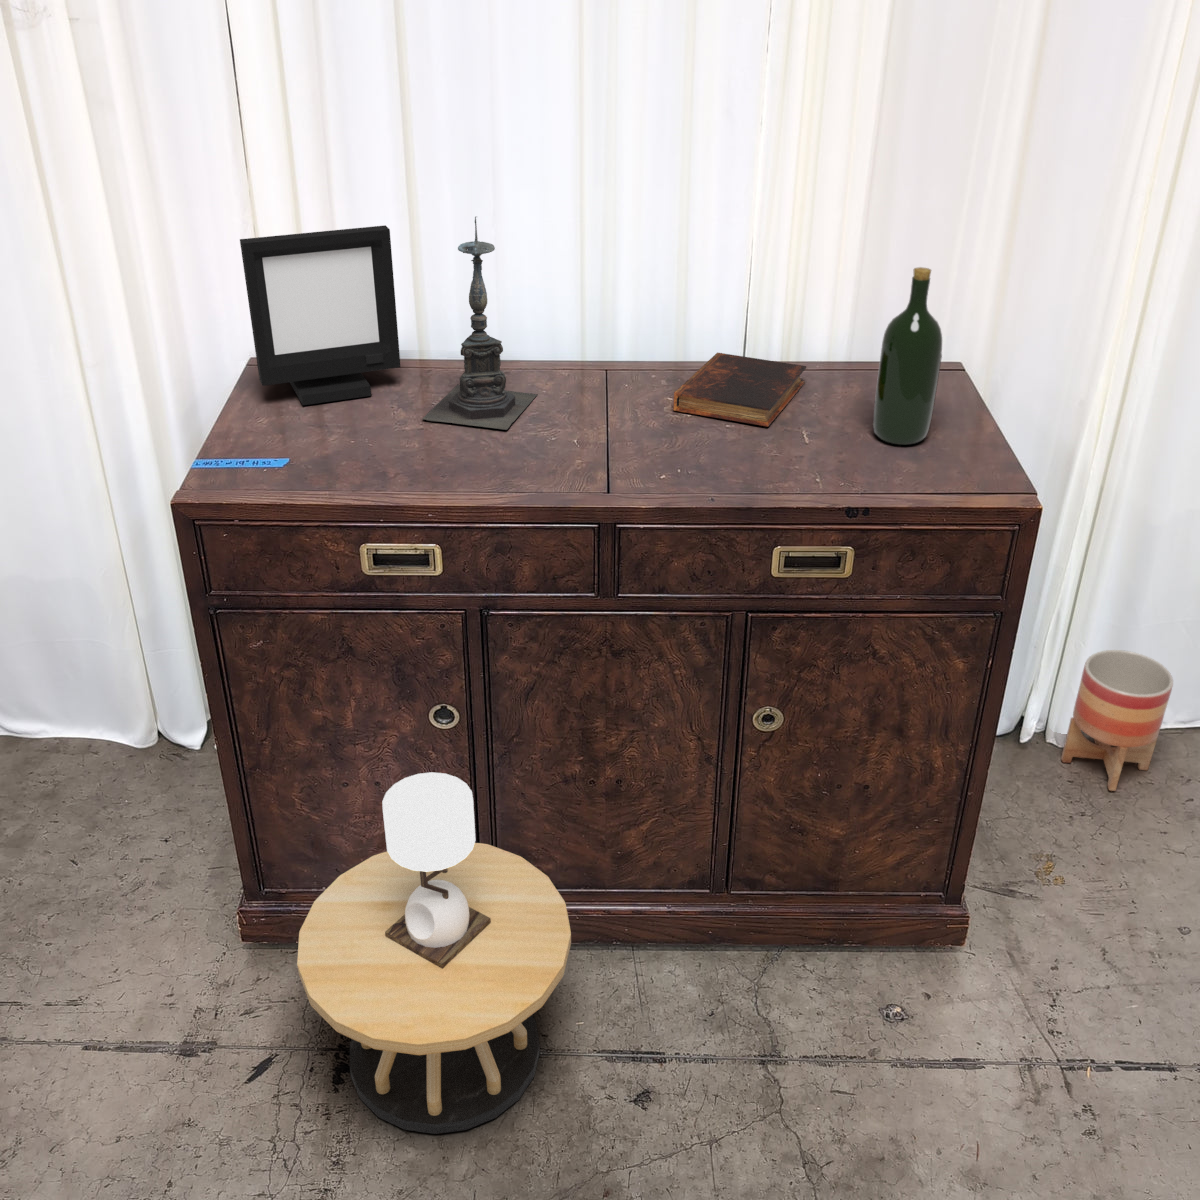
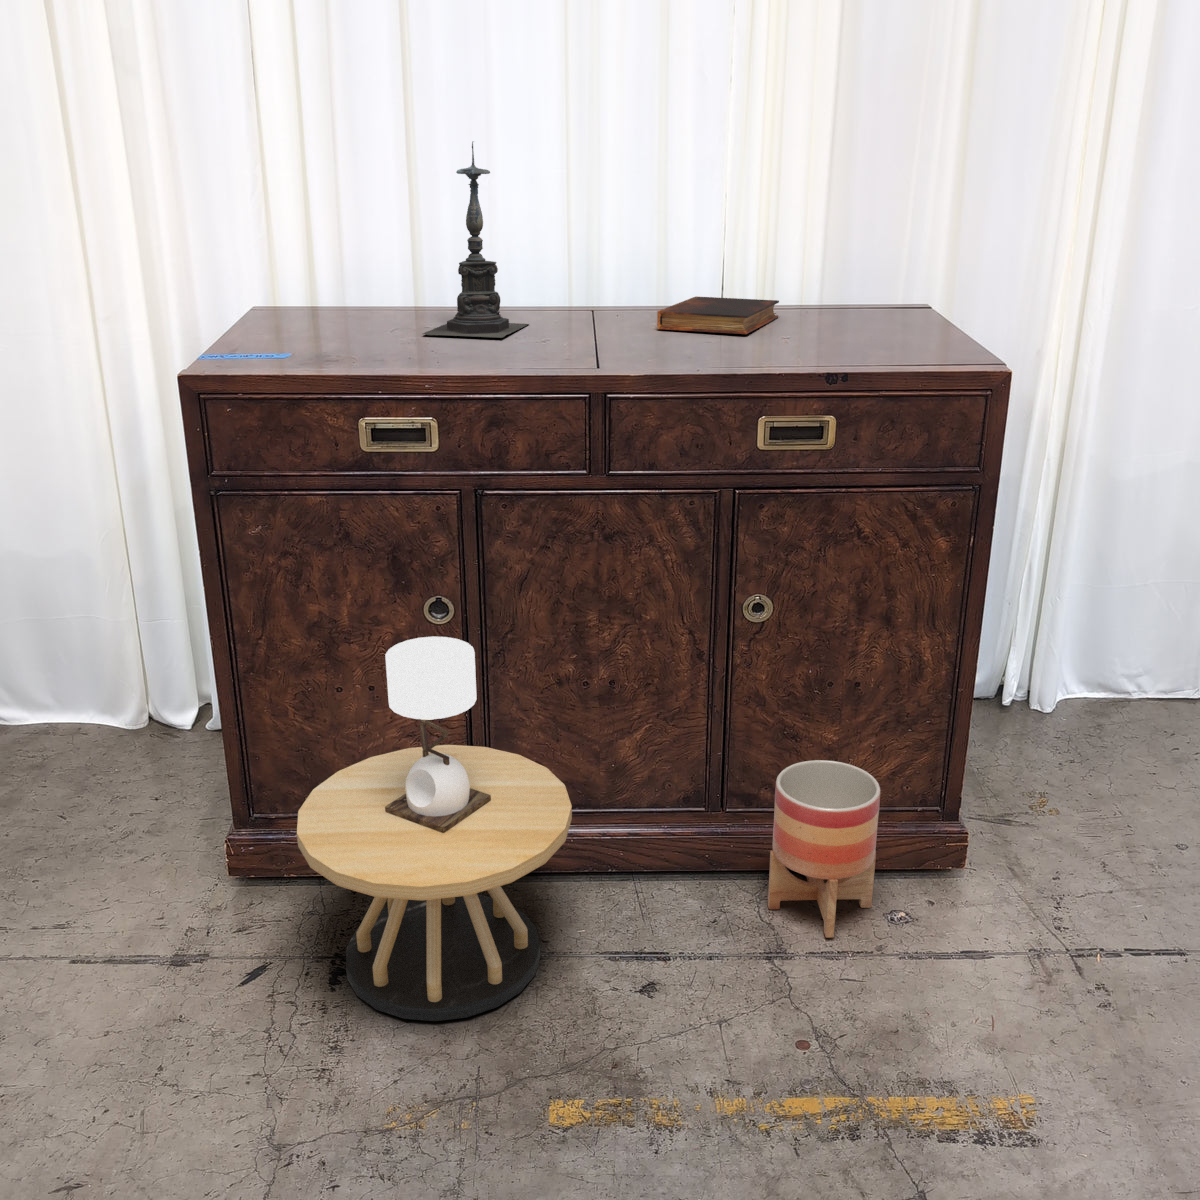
picture frame: present [240,225,401,405] -> none [255,166,401,330]
wine bottle: present [873,267,942,445] -> none [844,173,903,341]
planter: present [1061,650,1173,791] -> present [768,760,880,938]

